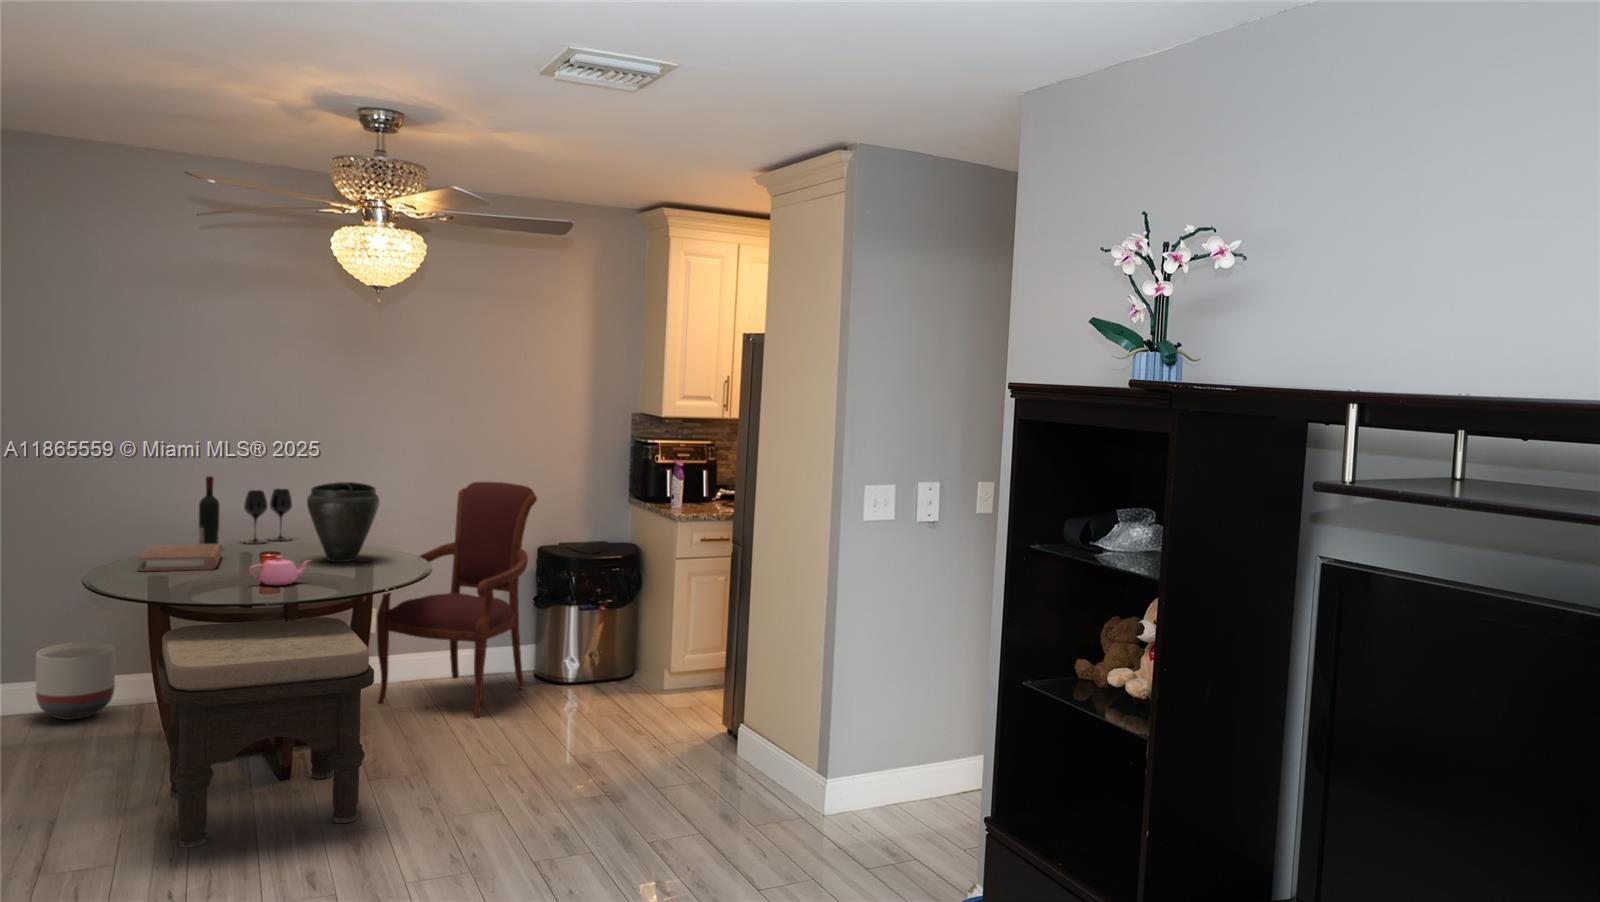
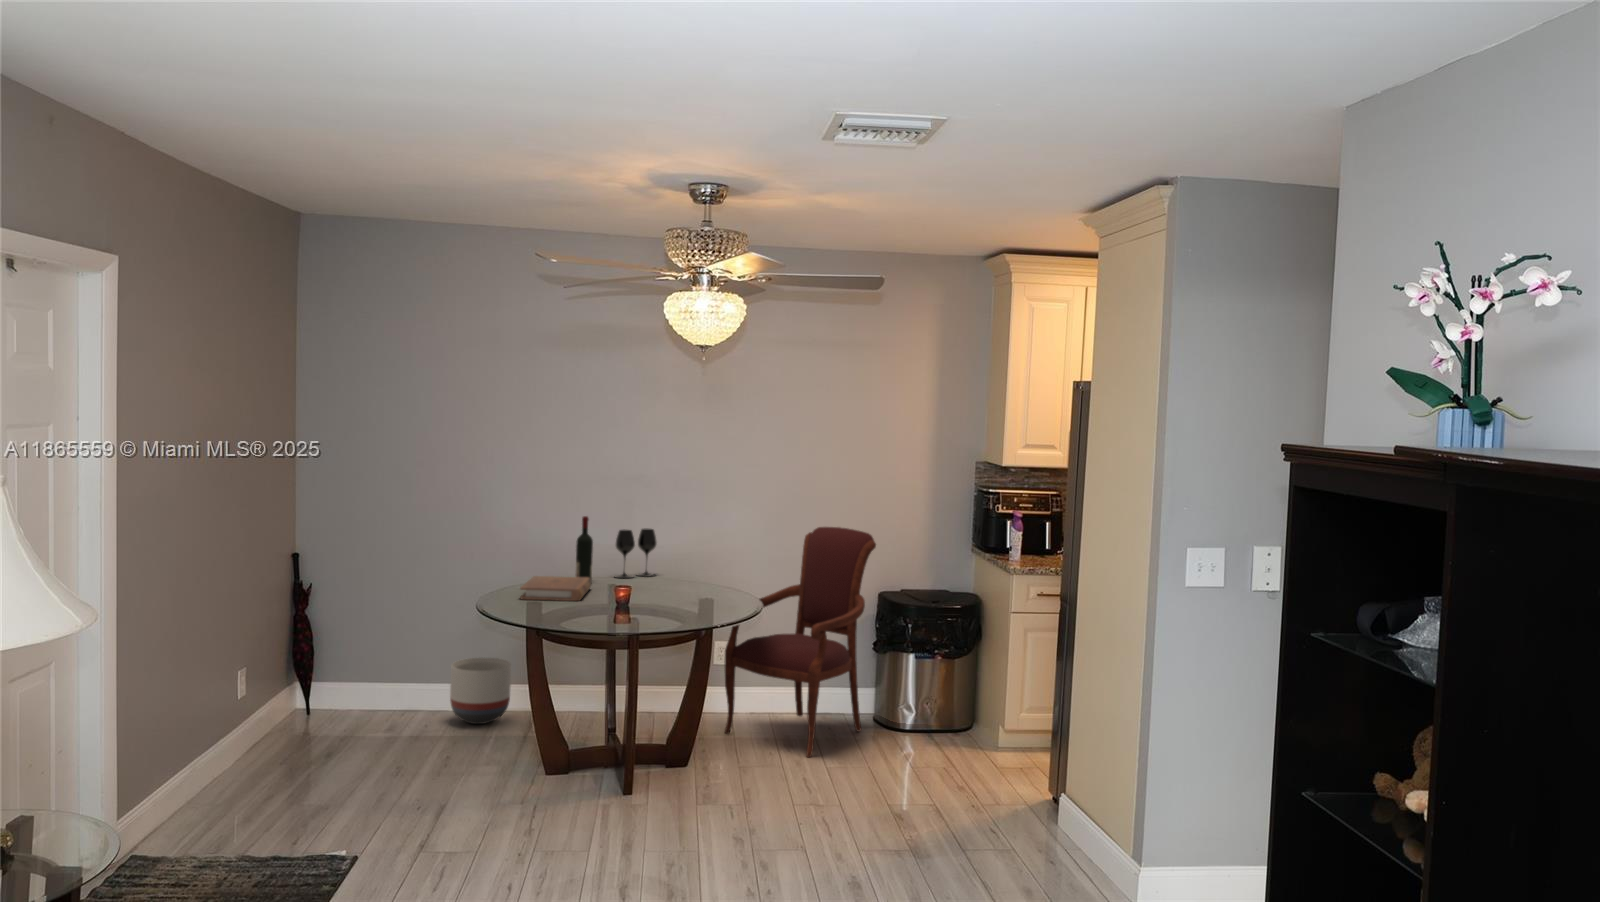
vase: present [307,482,379,562] -> none [659,525,721,600]
teapot: present [250,556,309,585] -> none [600,592,653,619]
ottoman: present [157,617,374,847] -> none [516,651,693,851]

